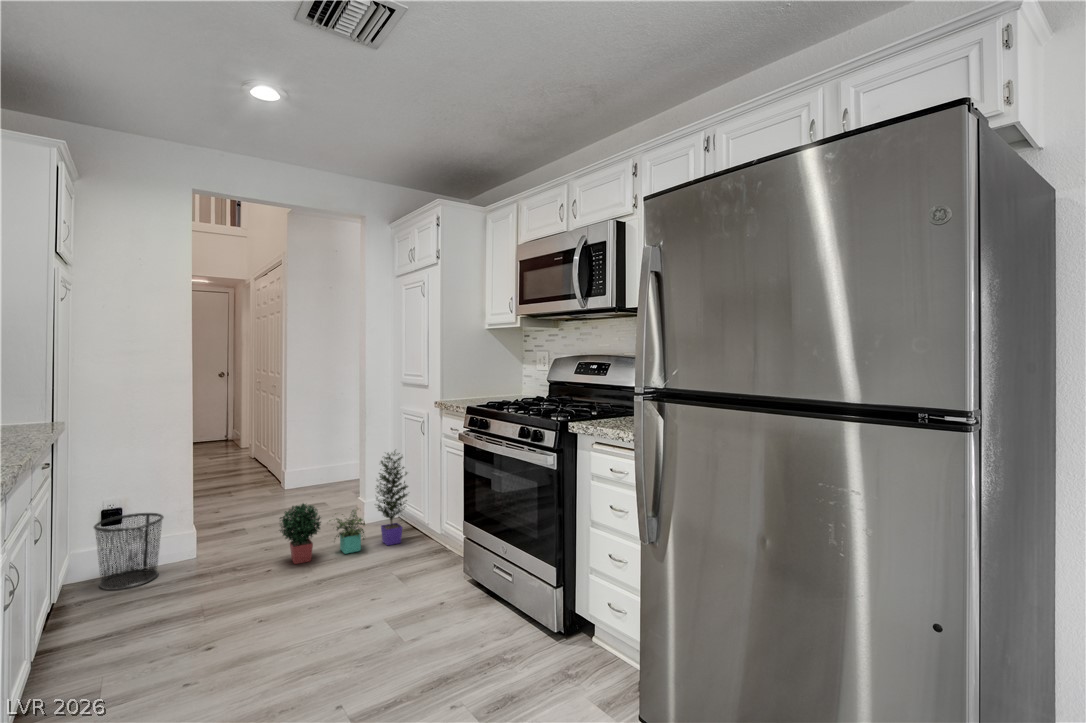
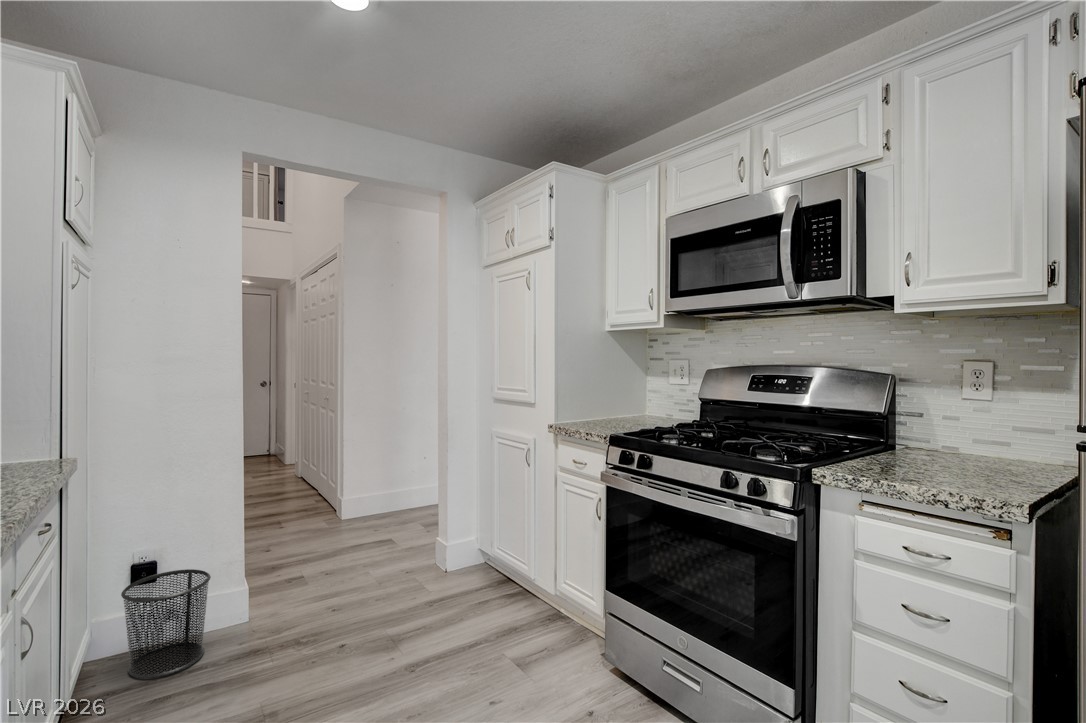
potted plant: present [280,451,408,564] -> none [353,483,512,637]

